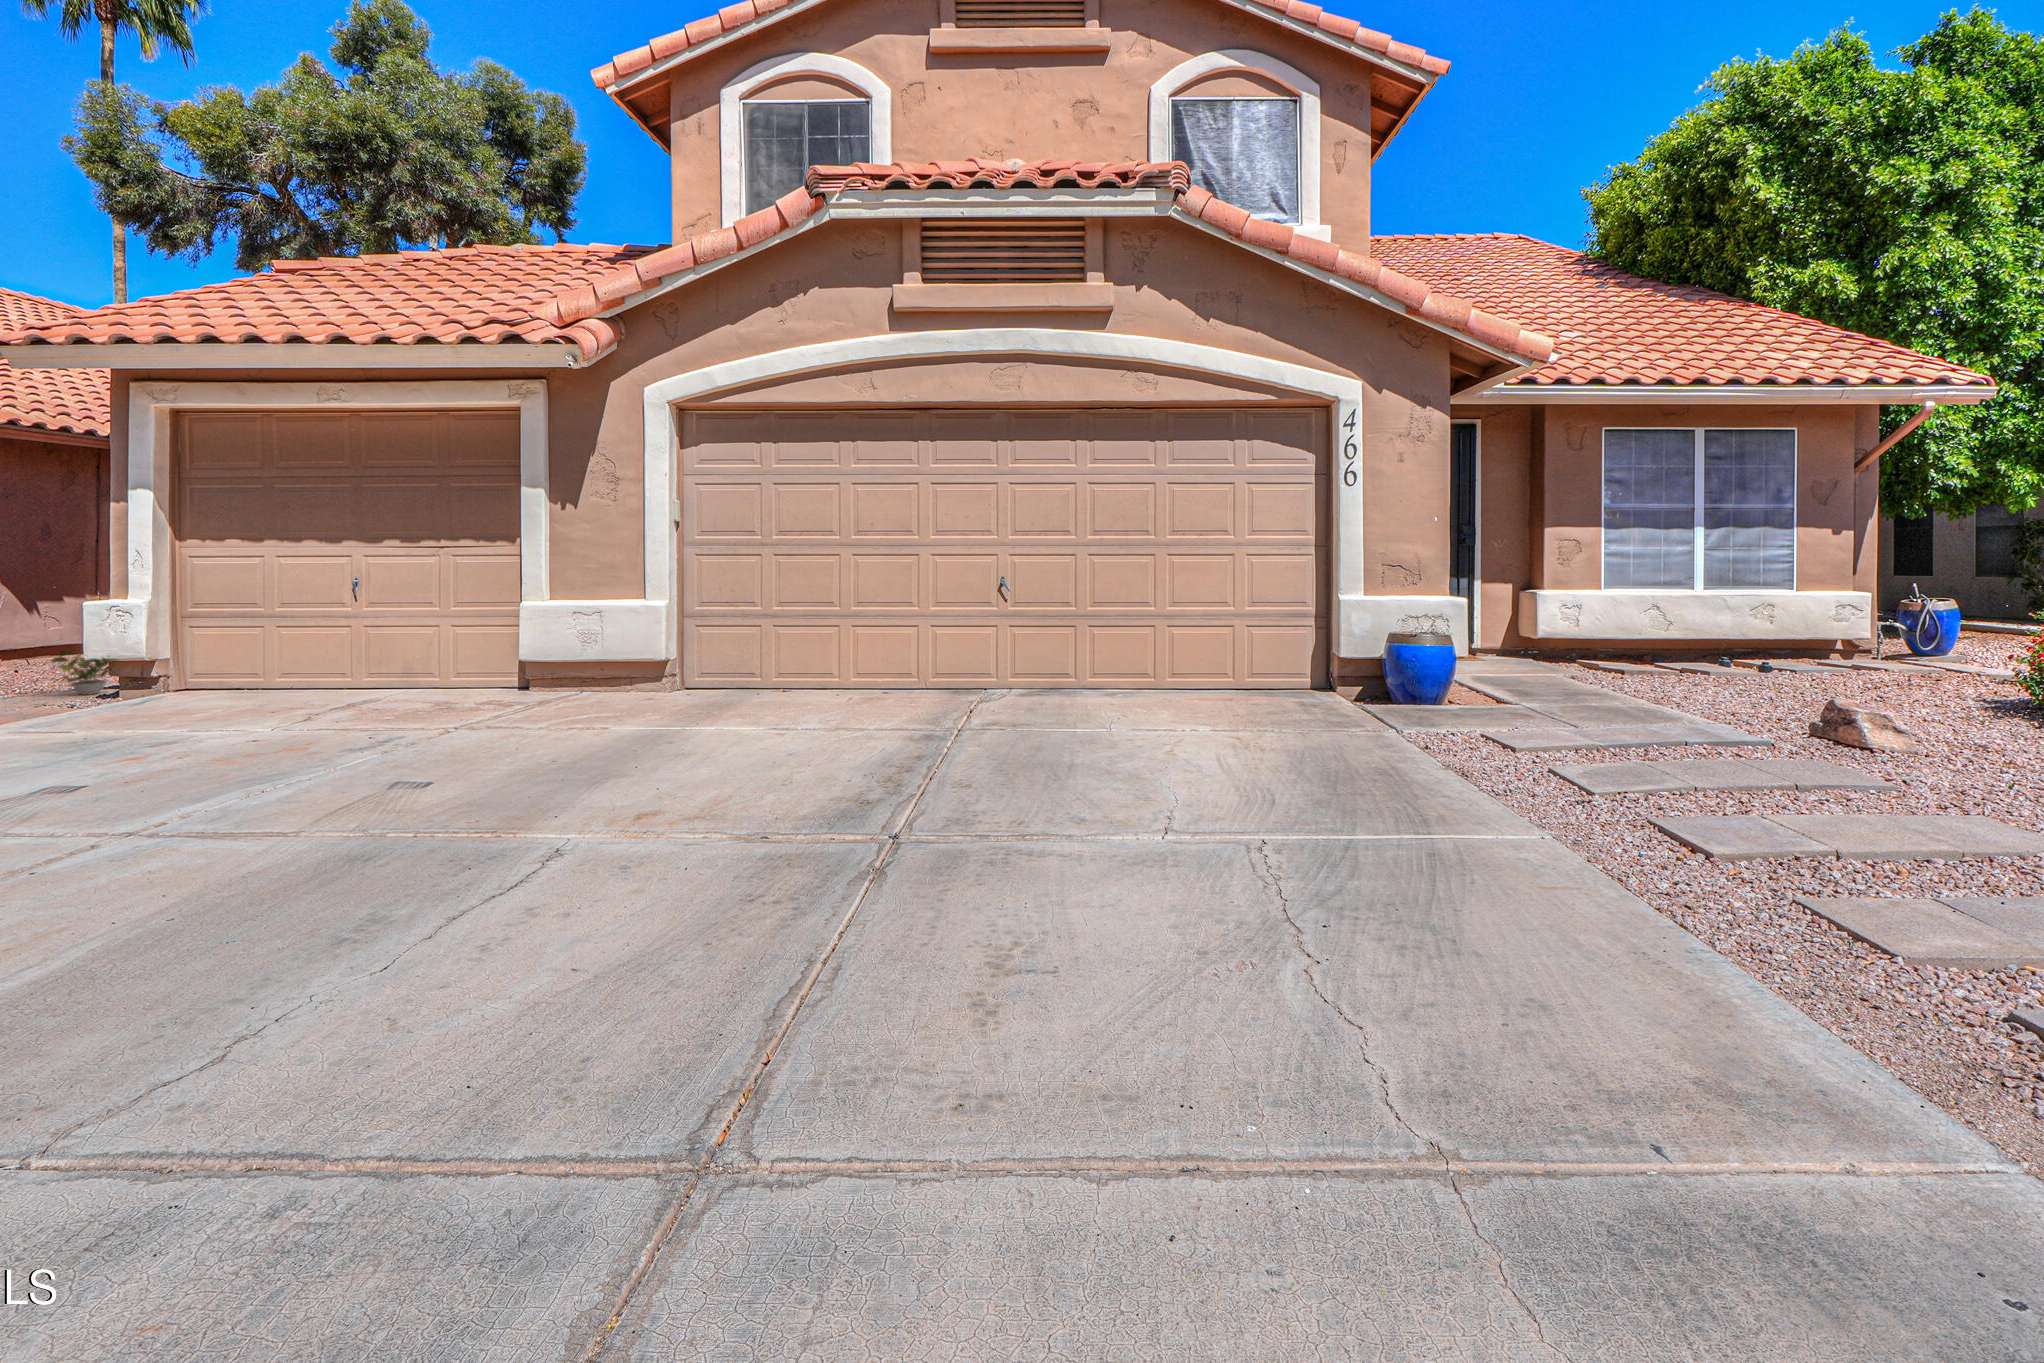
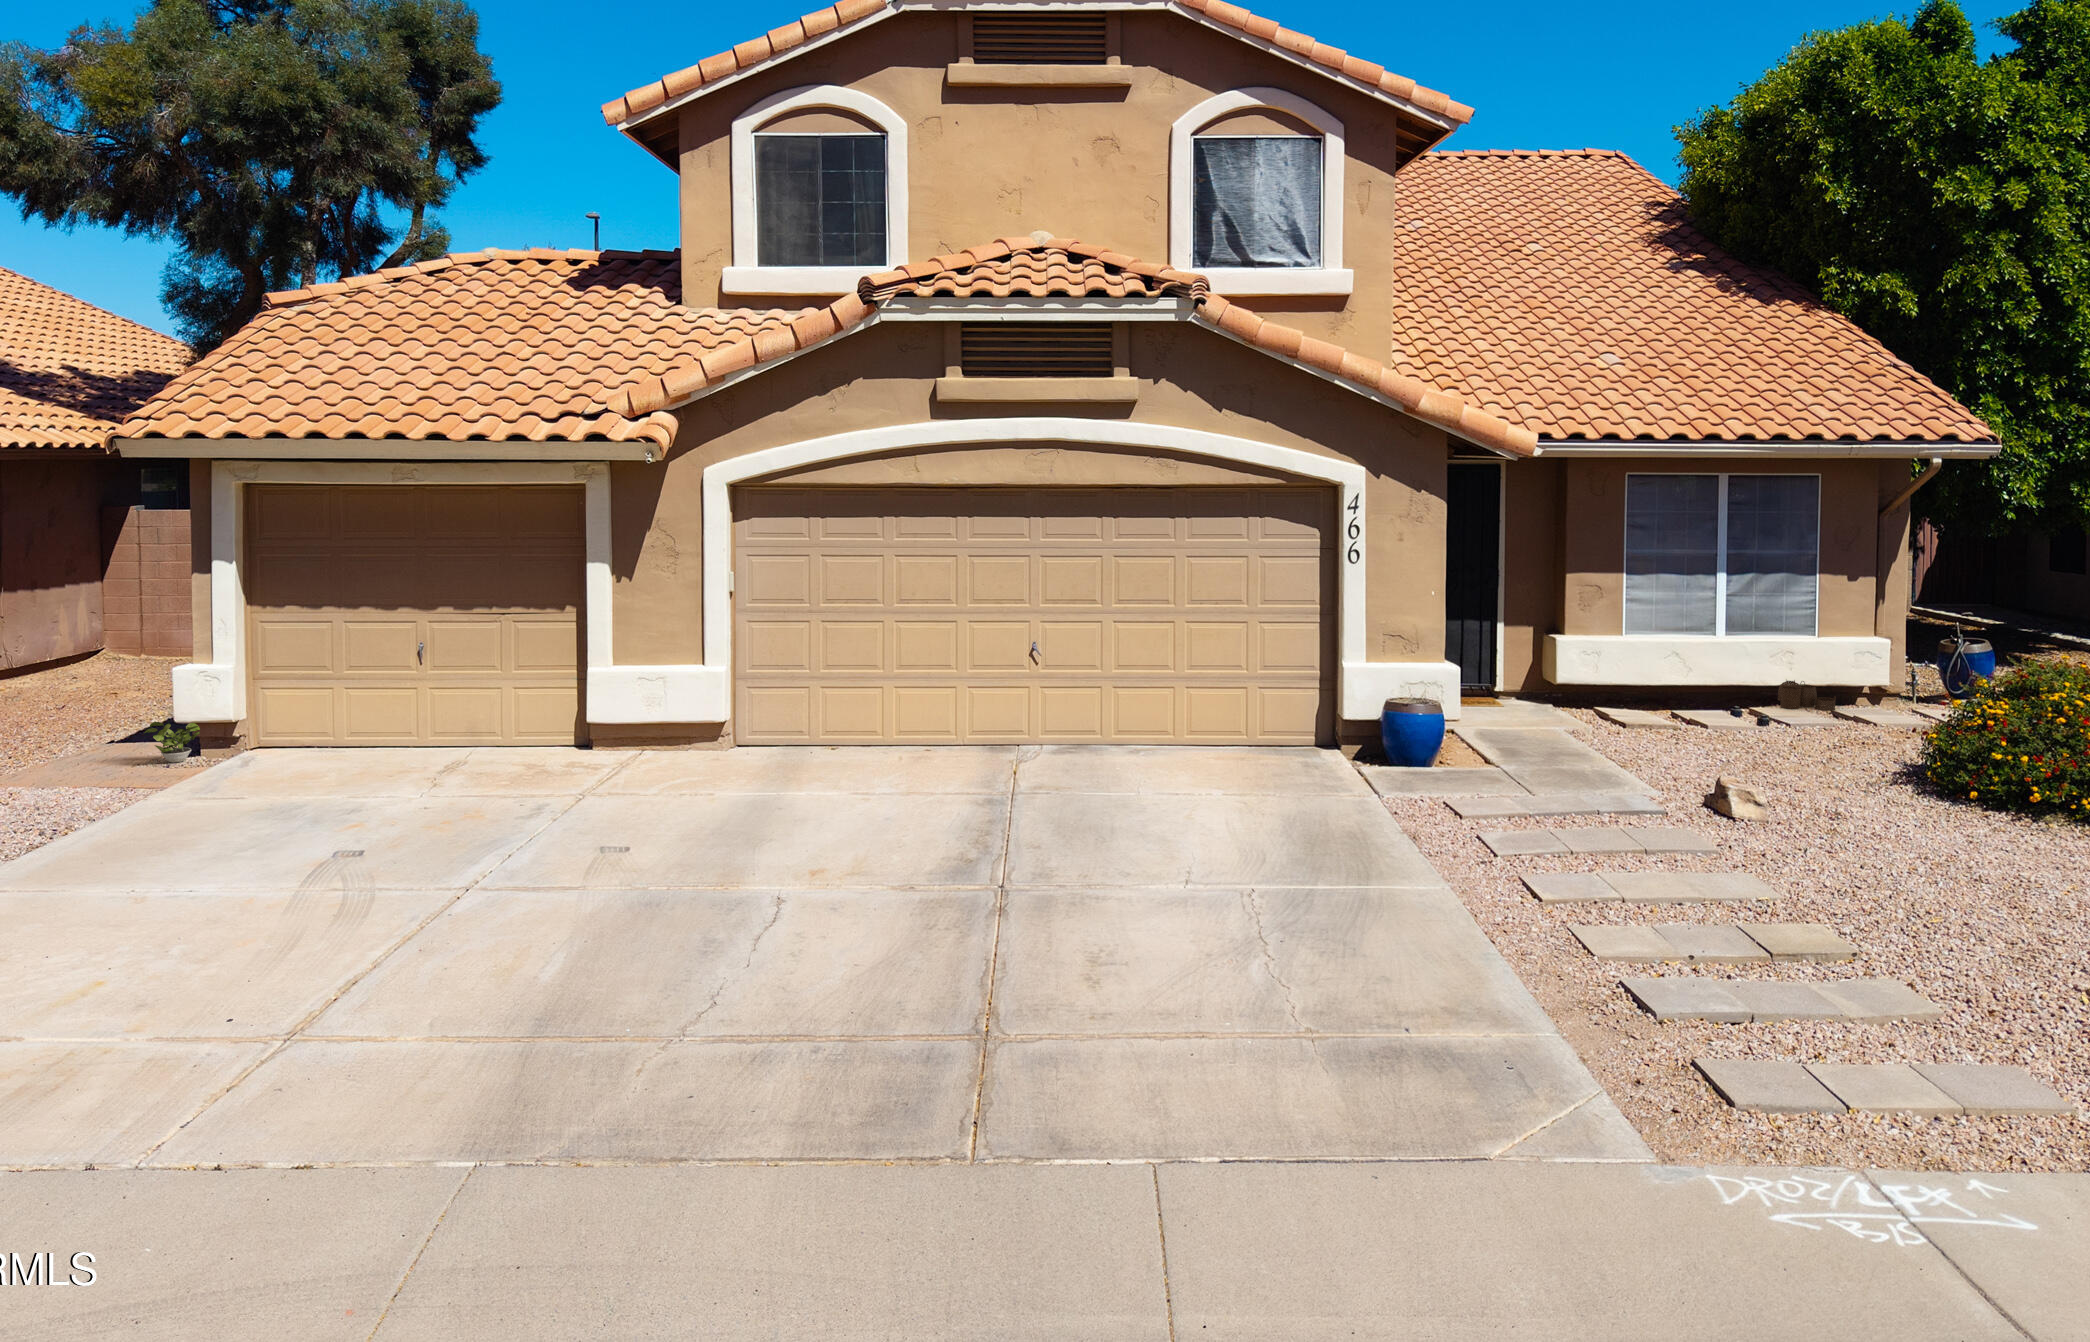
woven basket: none [1760,636,1831,665] -> present [1778,680,1836,711]

